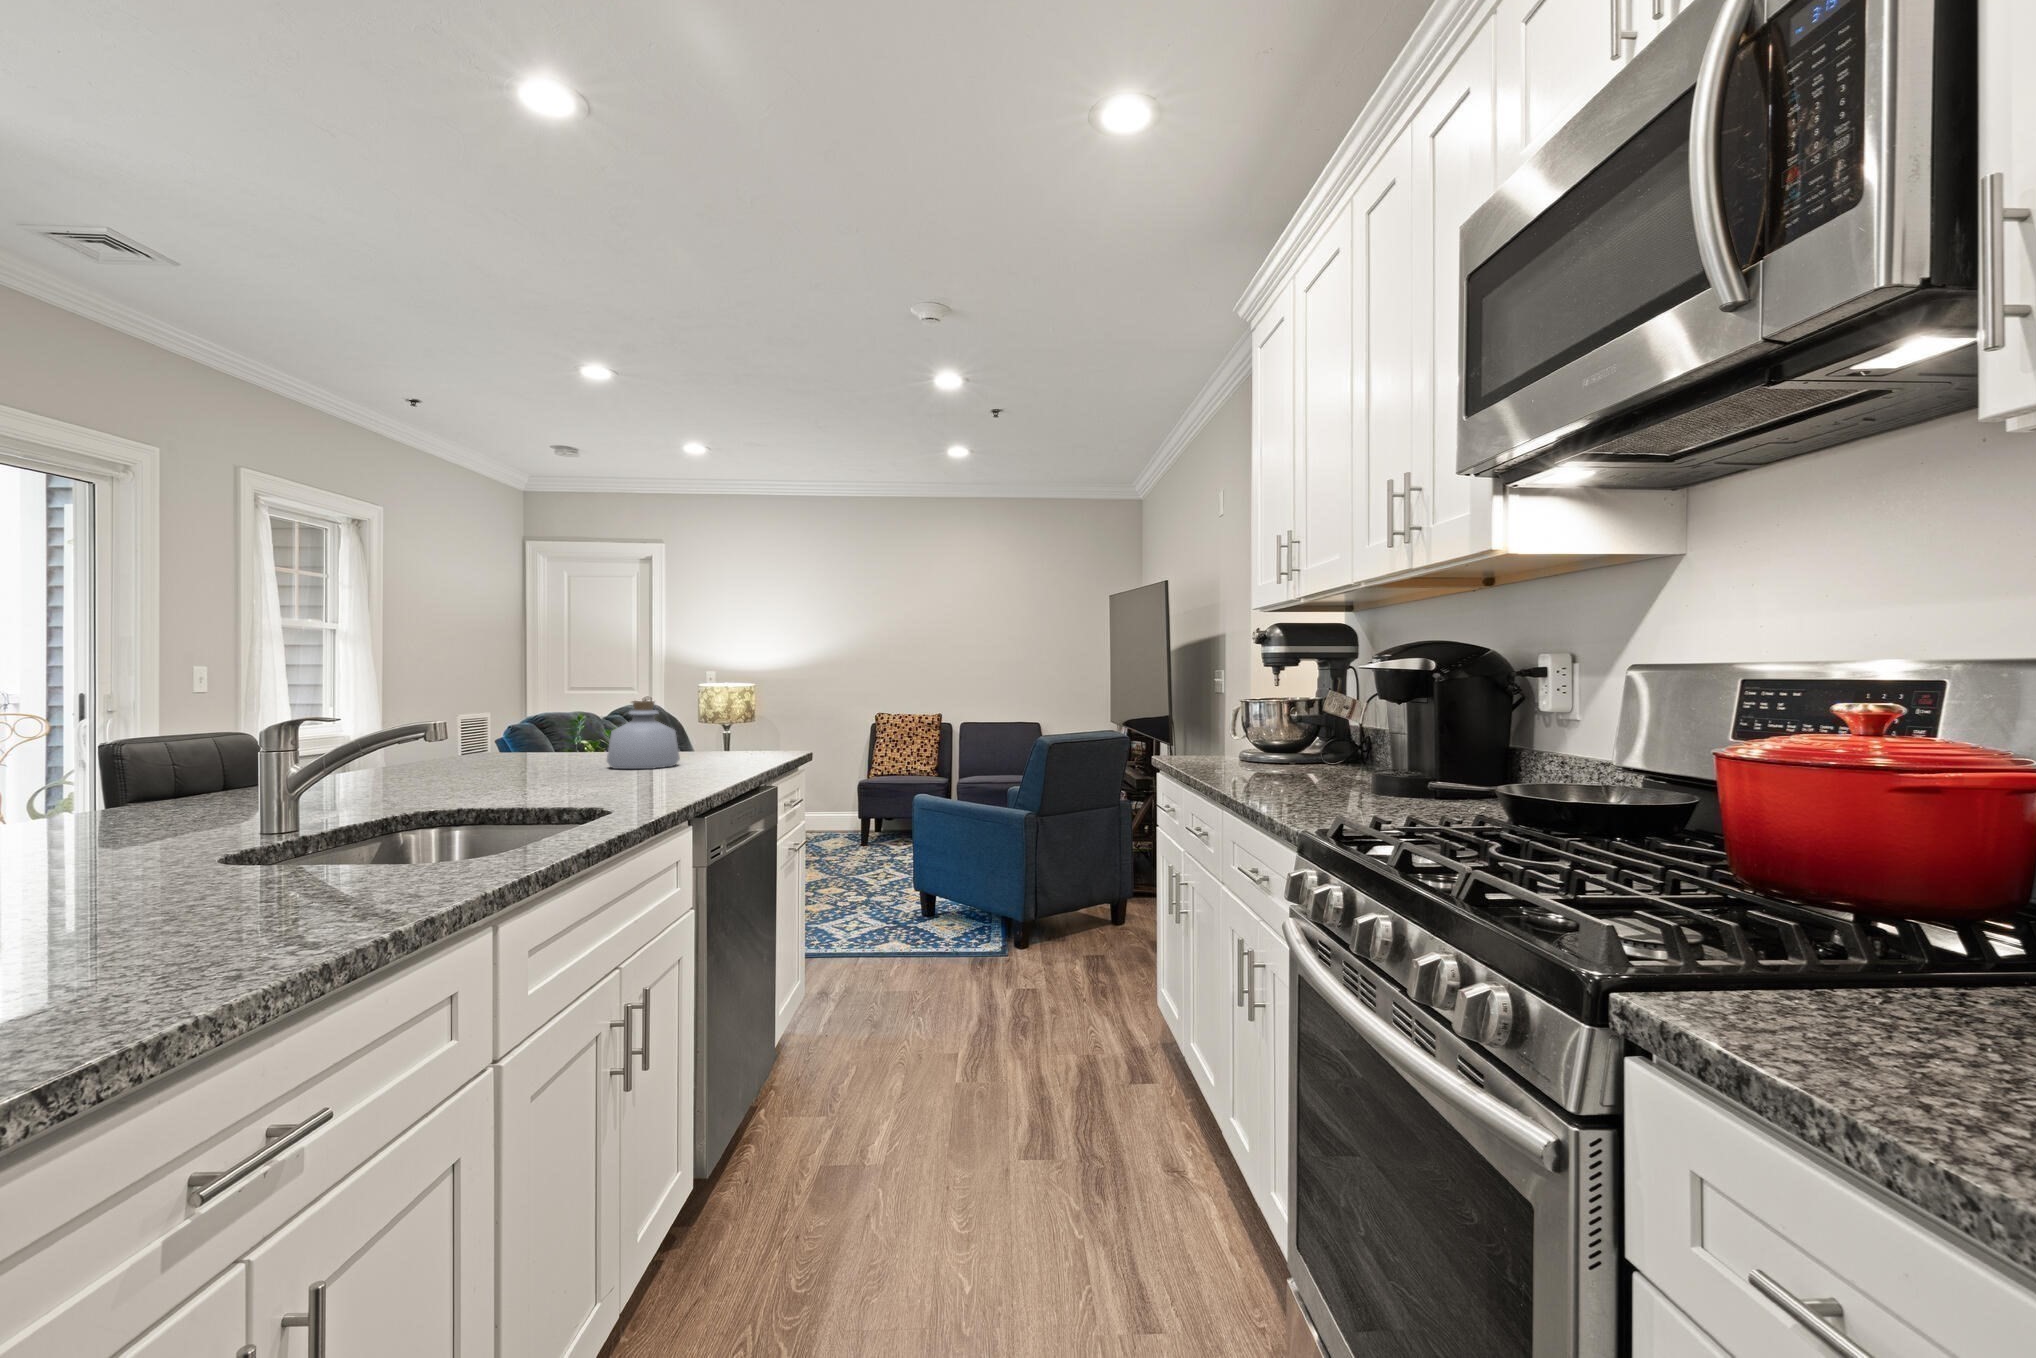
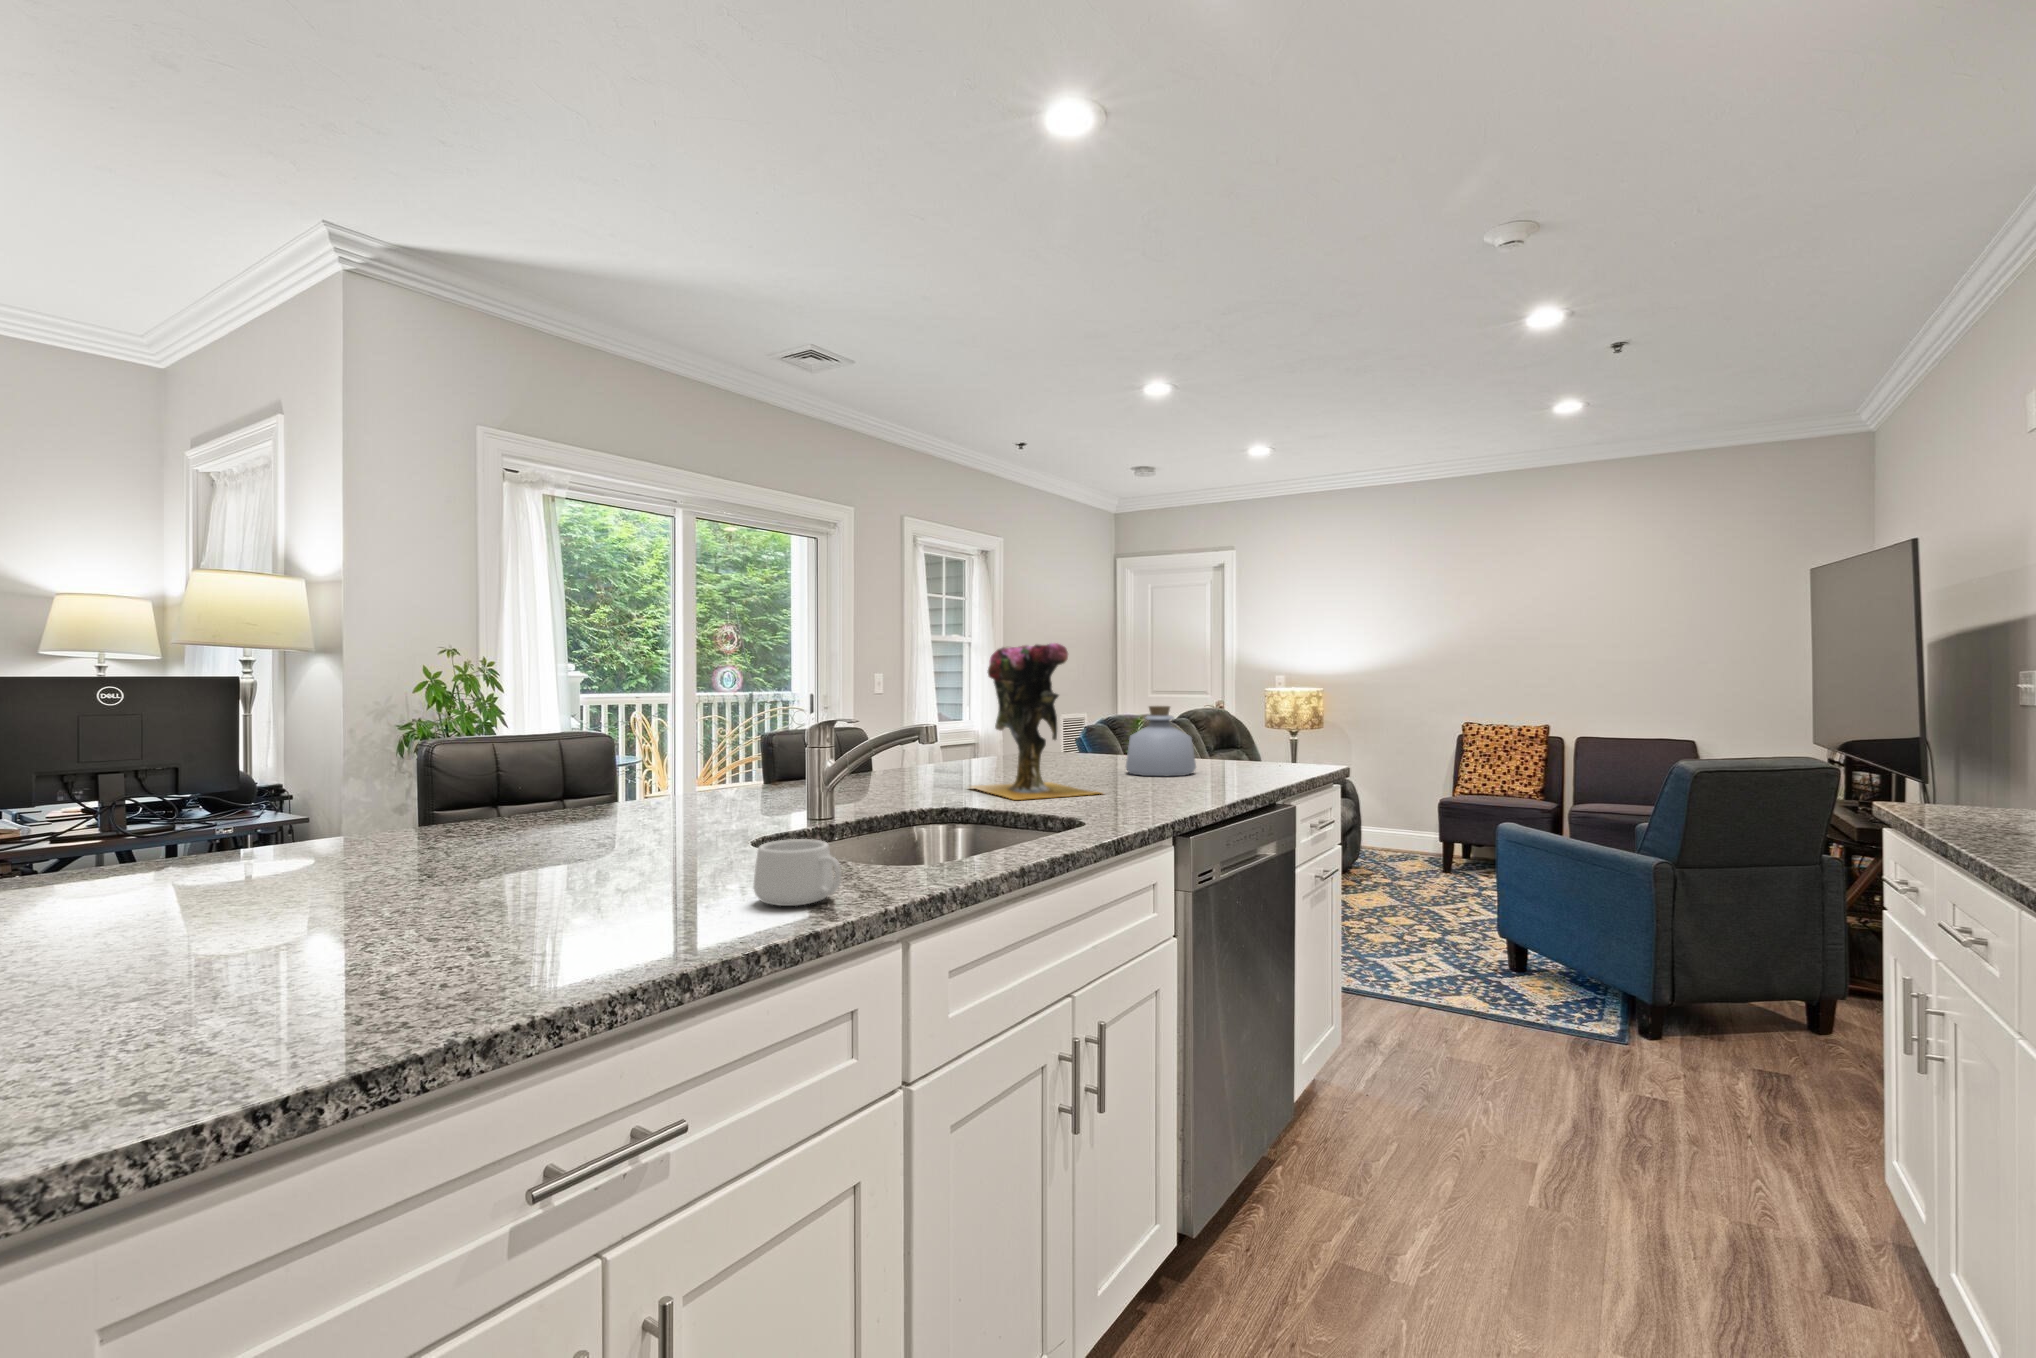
vase: none [437,638,606,798] -> present [972,643,1099,800]
mug: none [318,835,436,903] -> present [753,839,841,906]

